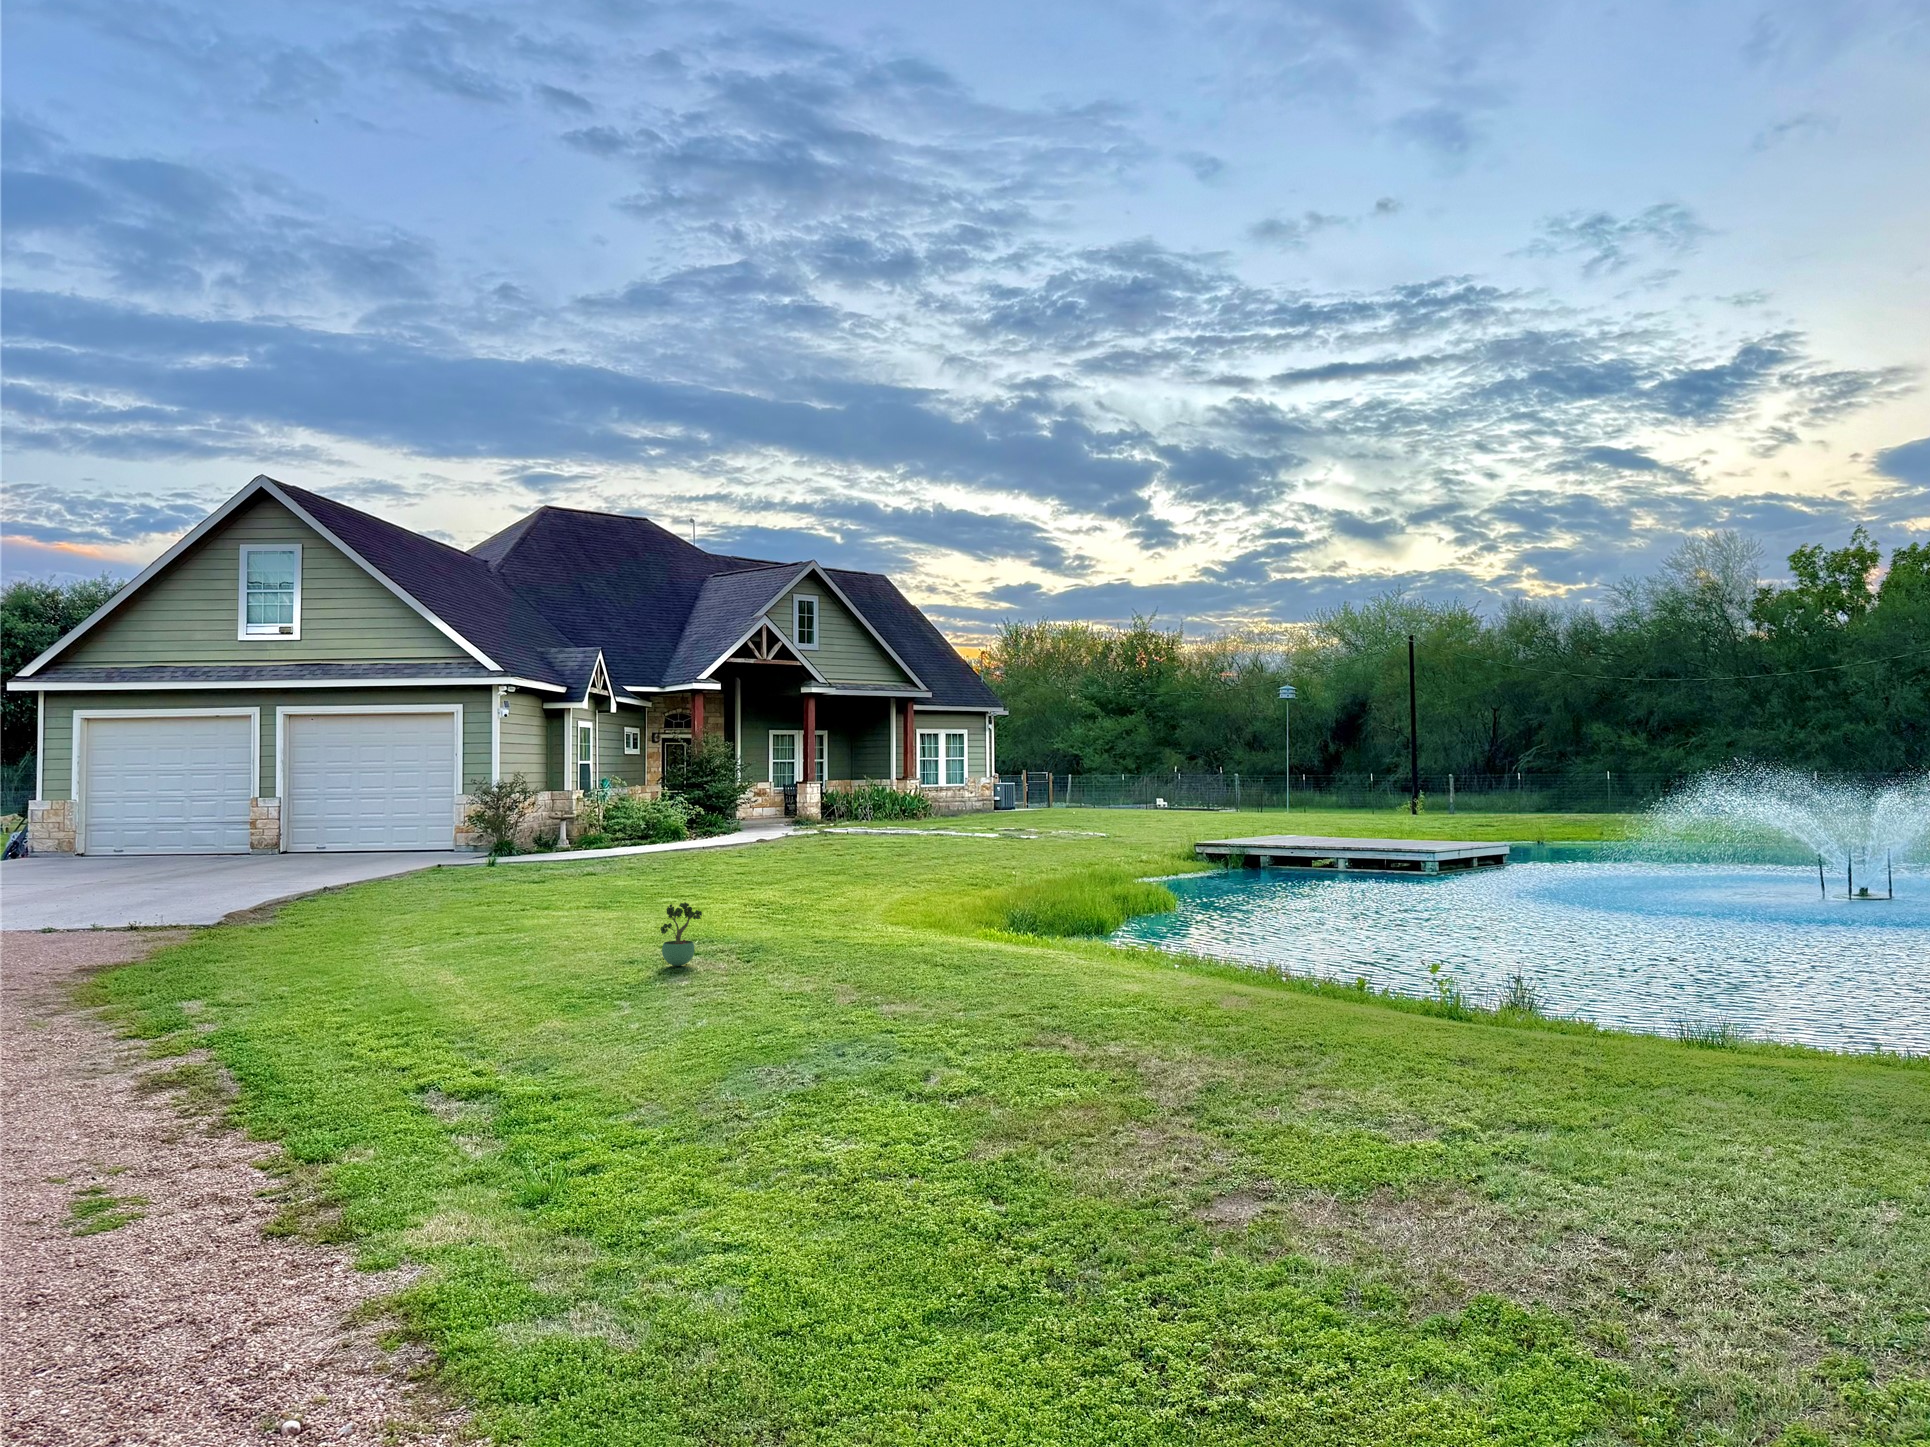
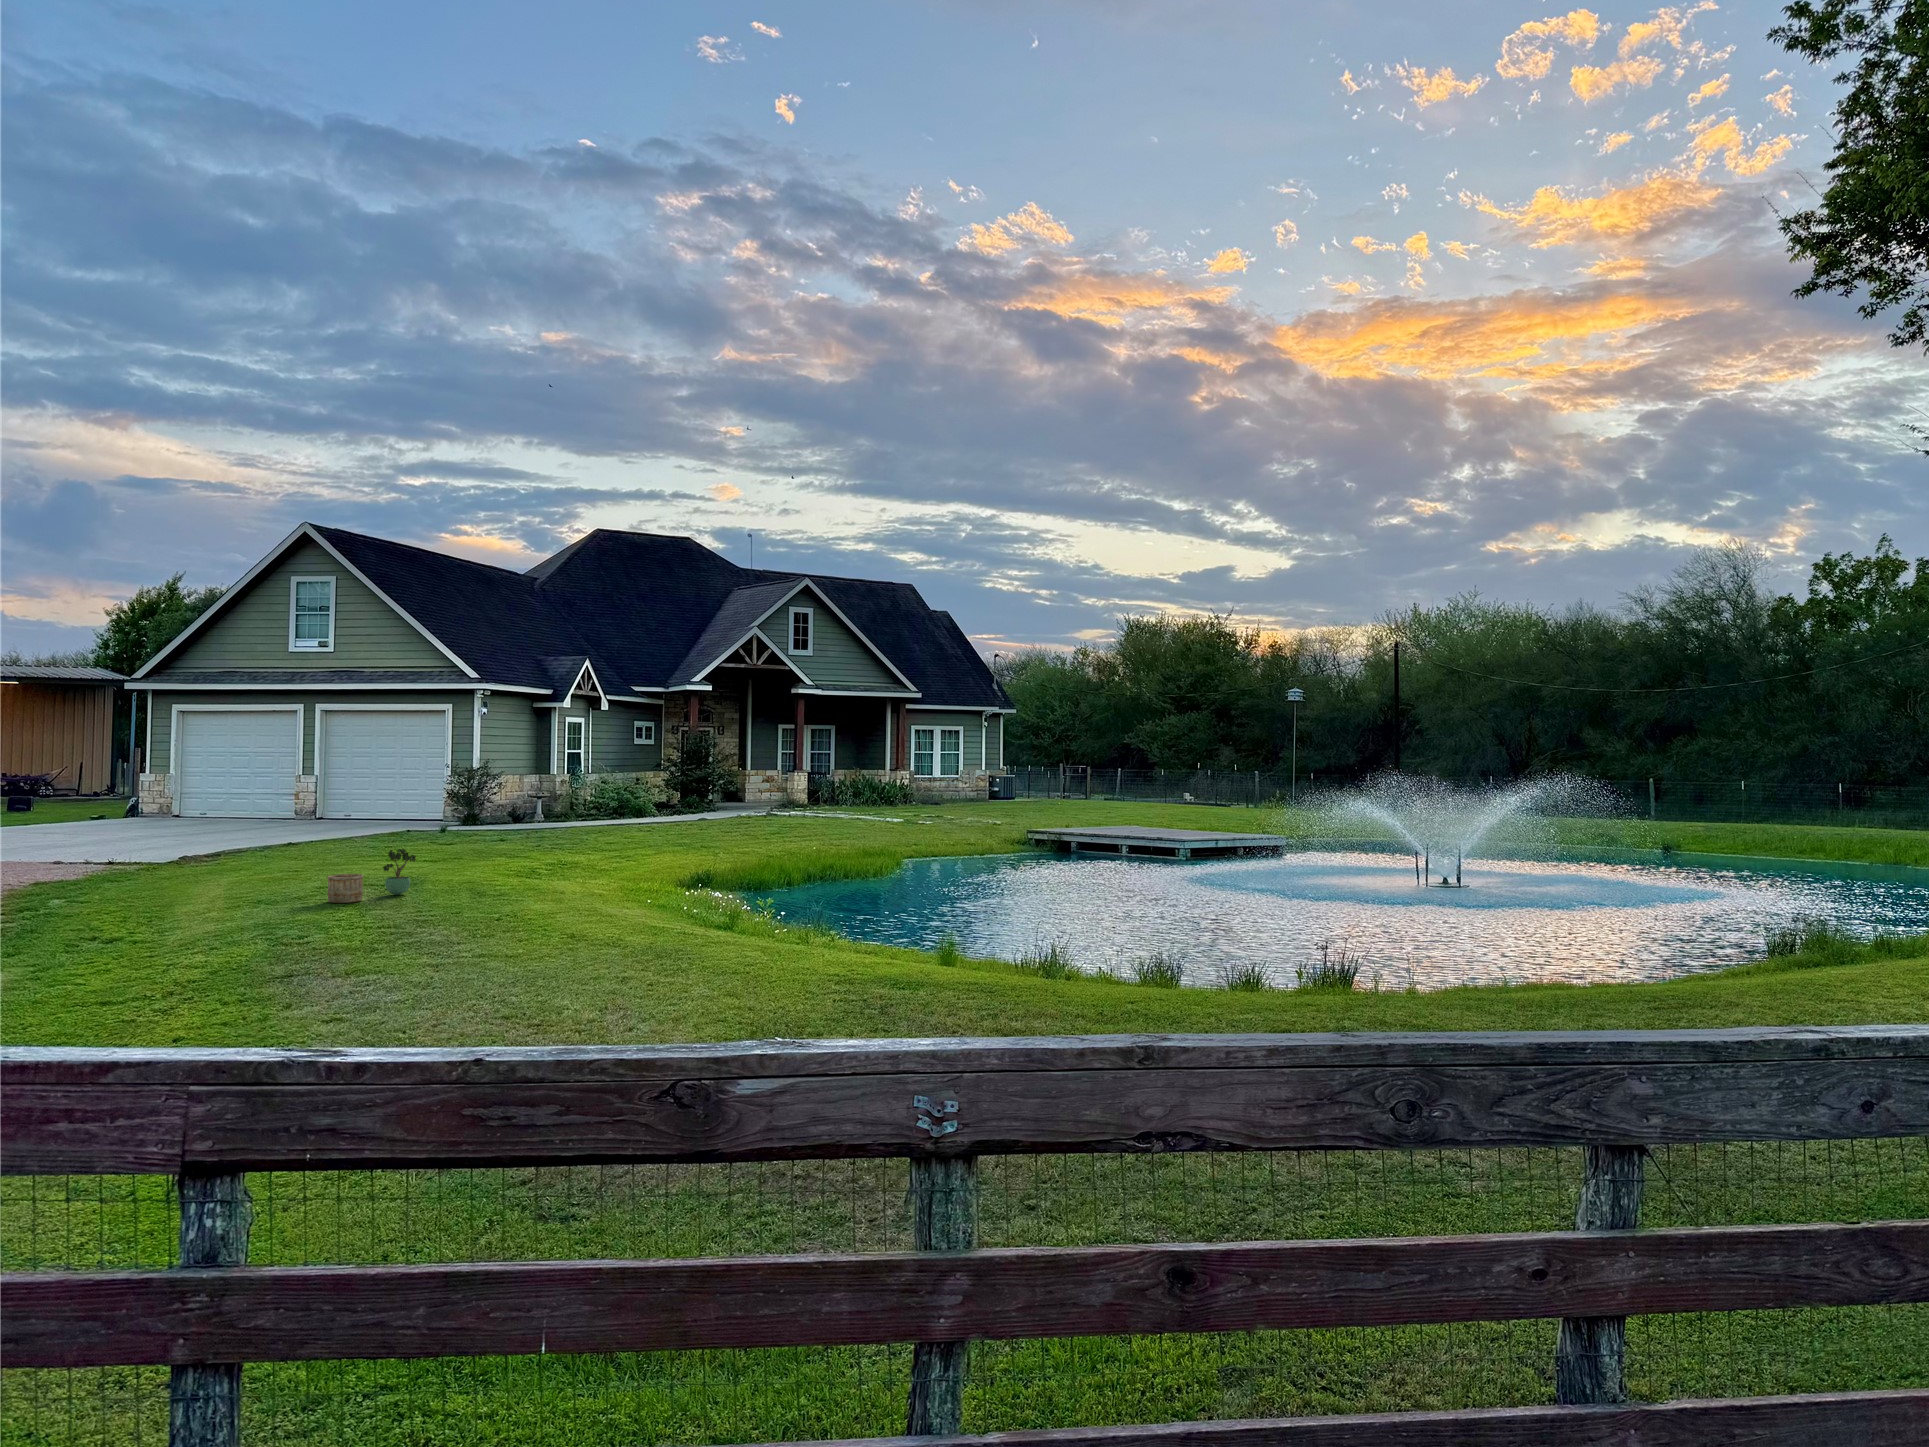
wooden bucket: none [611,940,660,983] -> present [327,874,364,903]

